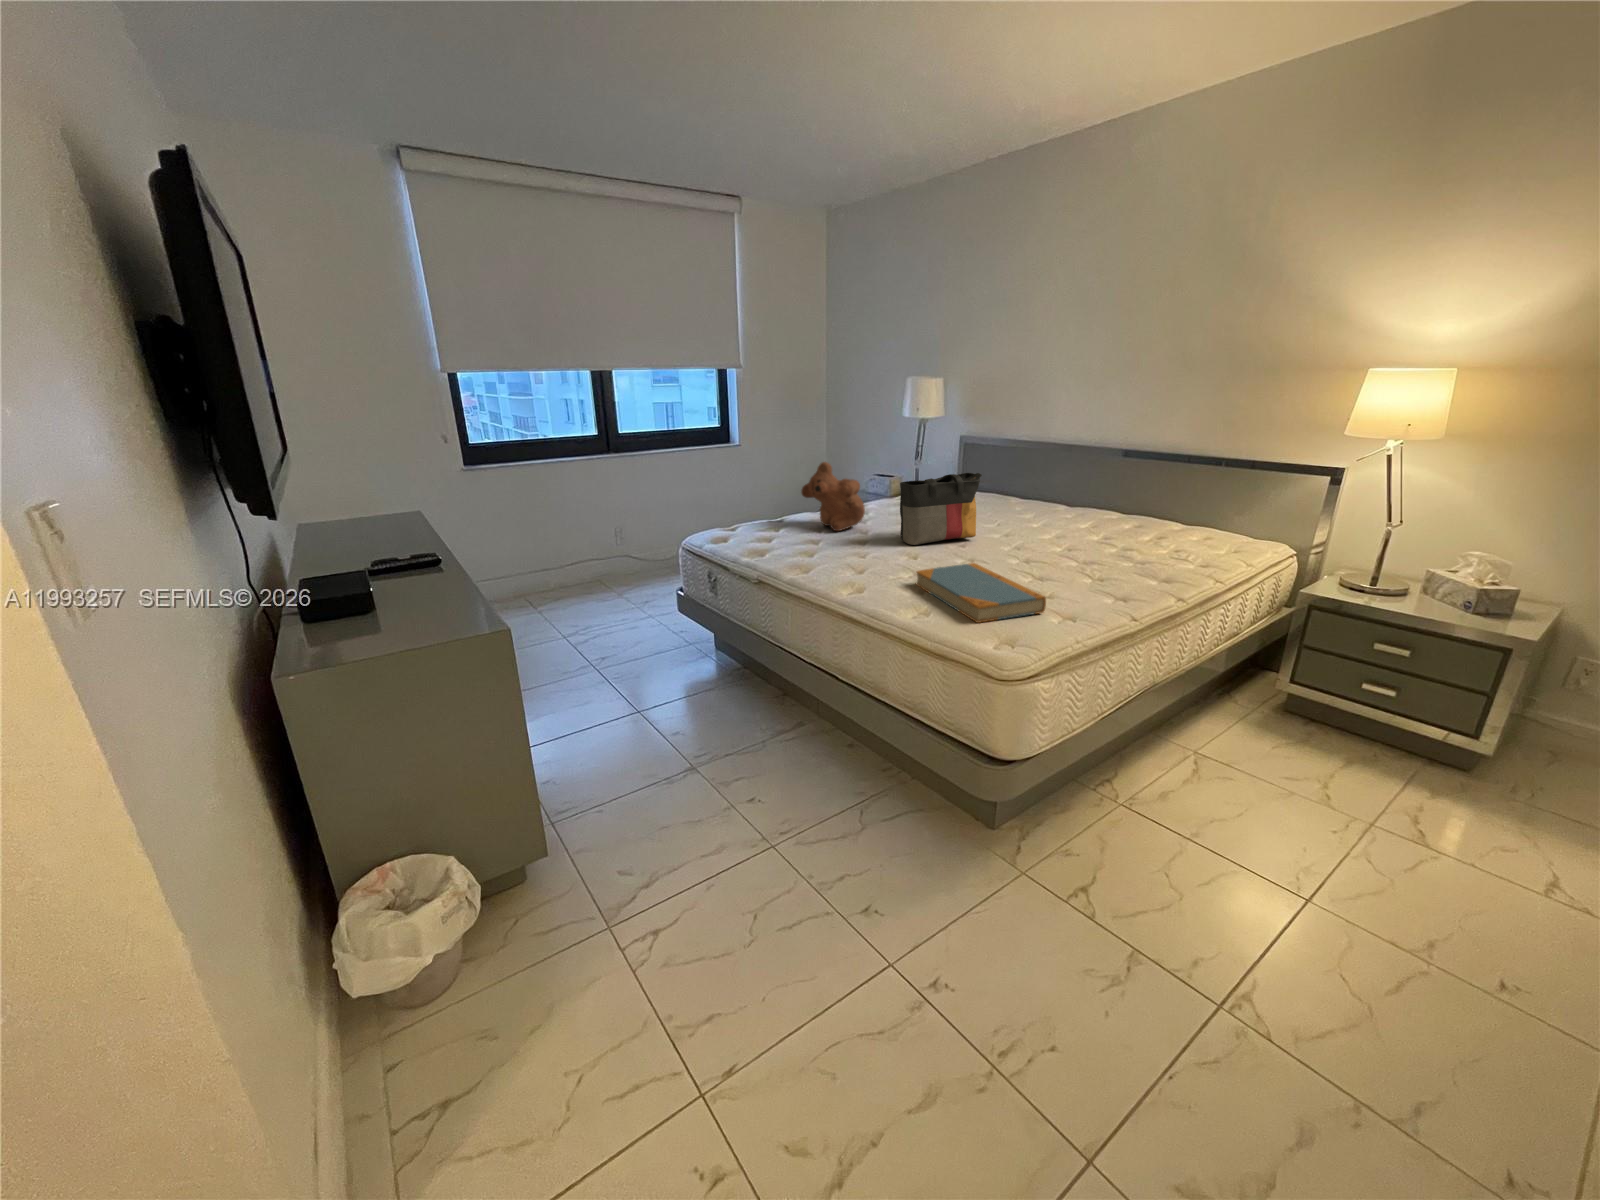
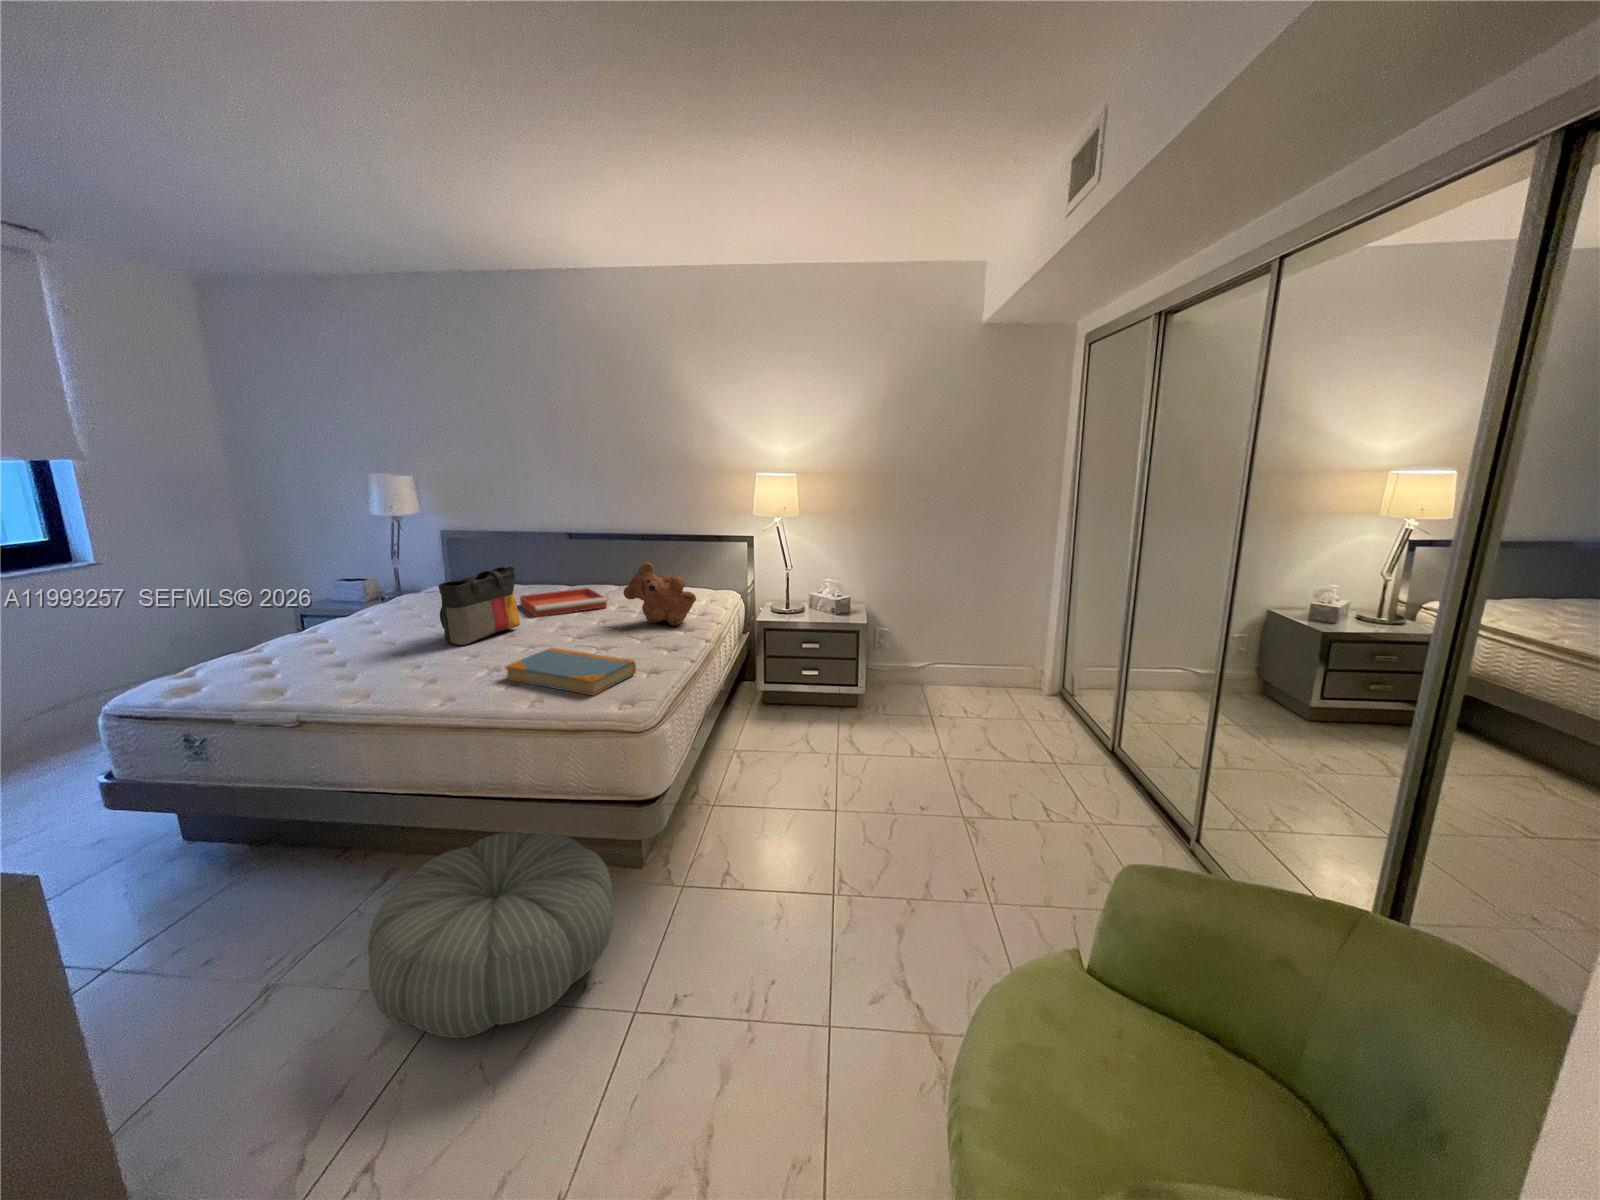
teddy bear: present [801,462,865,531] -> present [624,562,696,626]
tray: none [999,508,1087,535] -> present [520,588,607,617]
pouf: none [716,725,935,906] -> present [368,832,613,1038]

